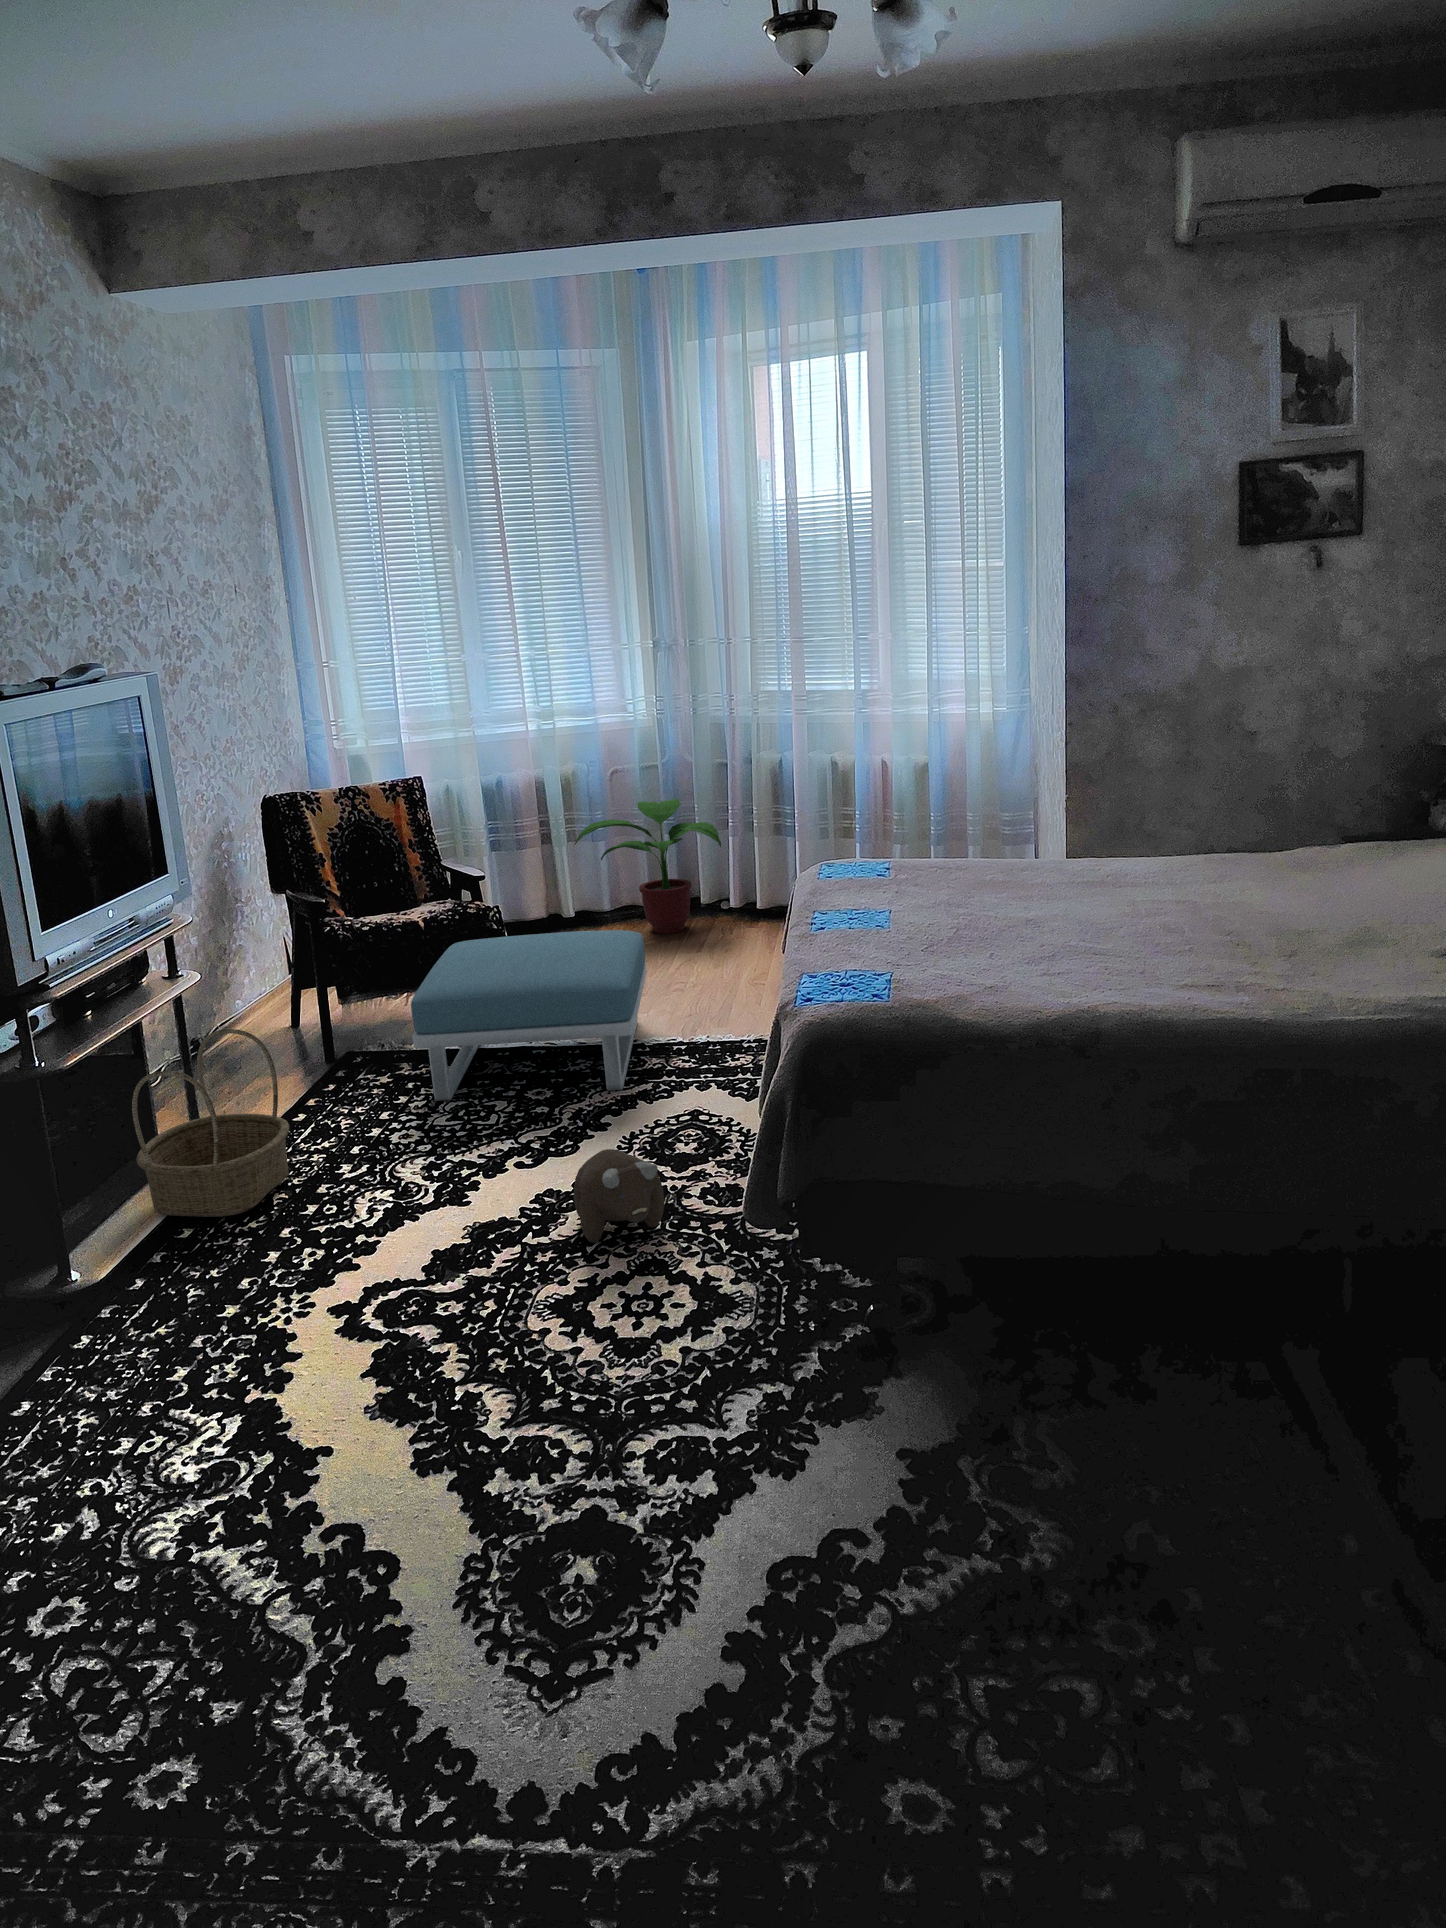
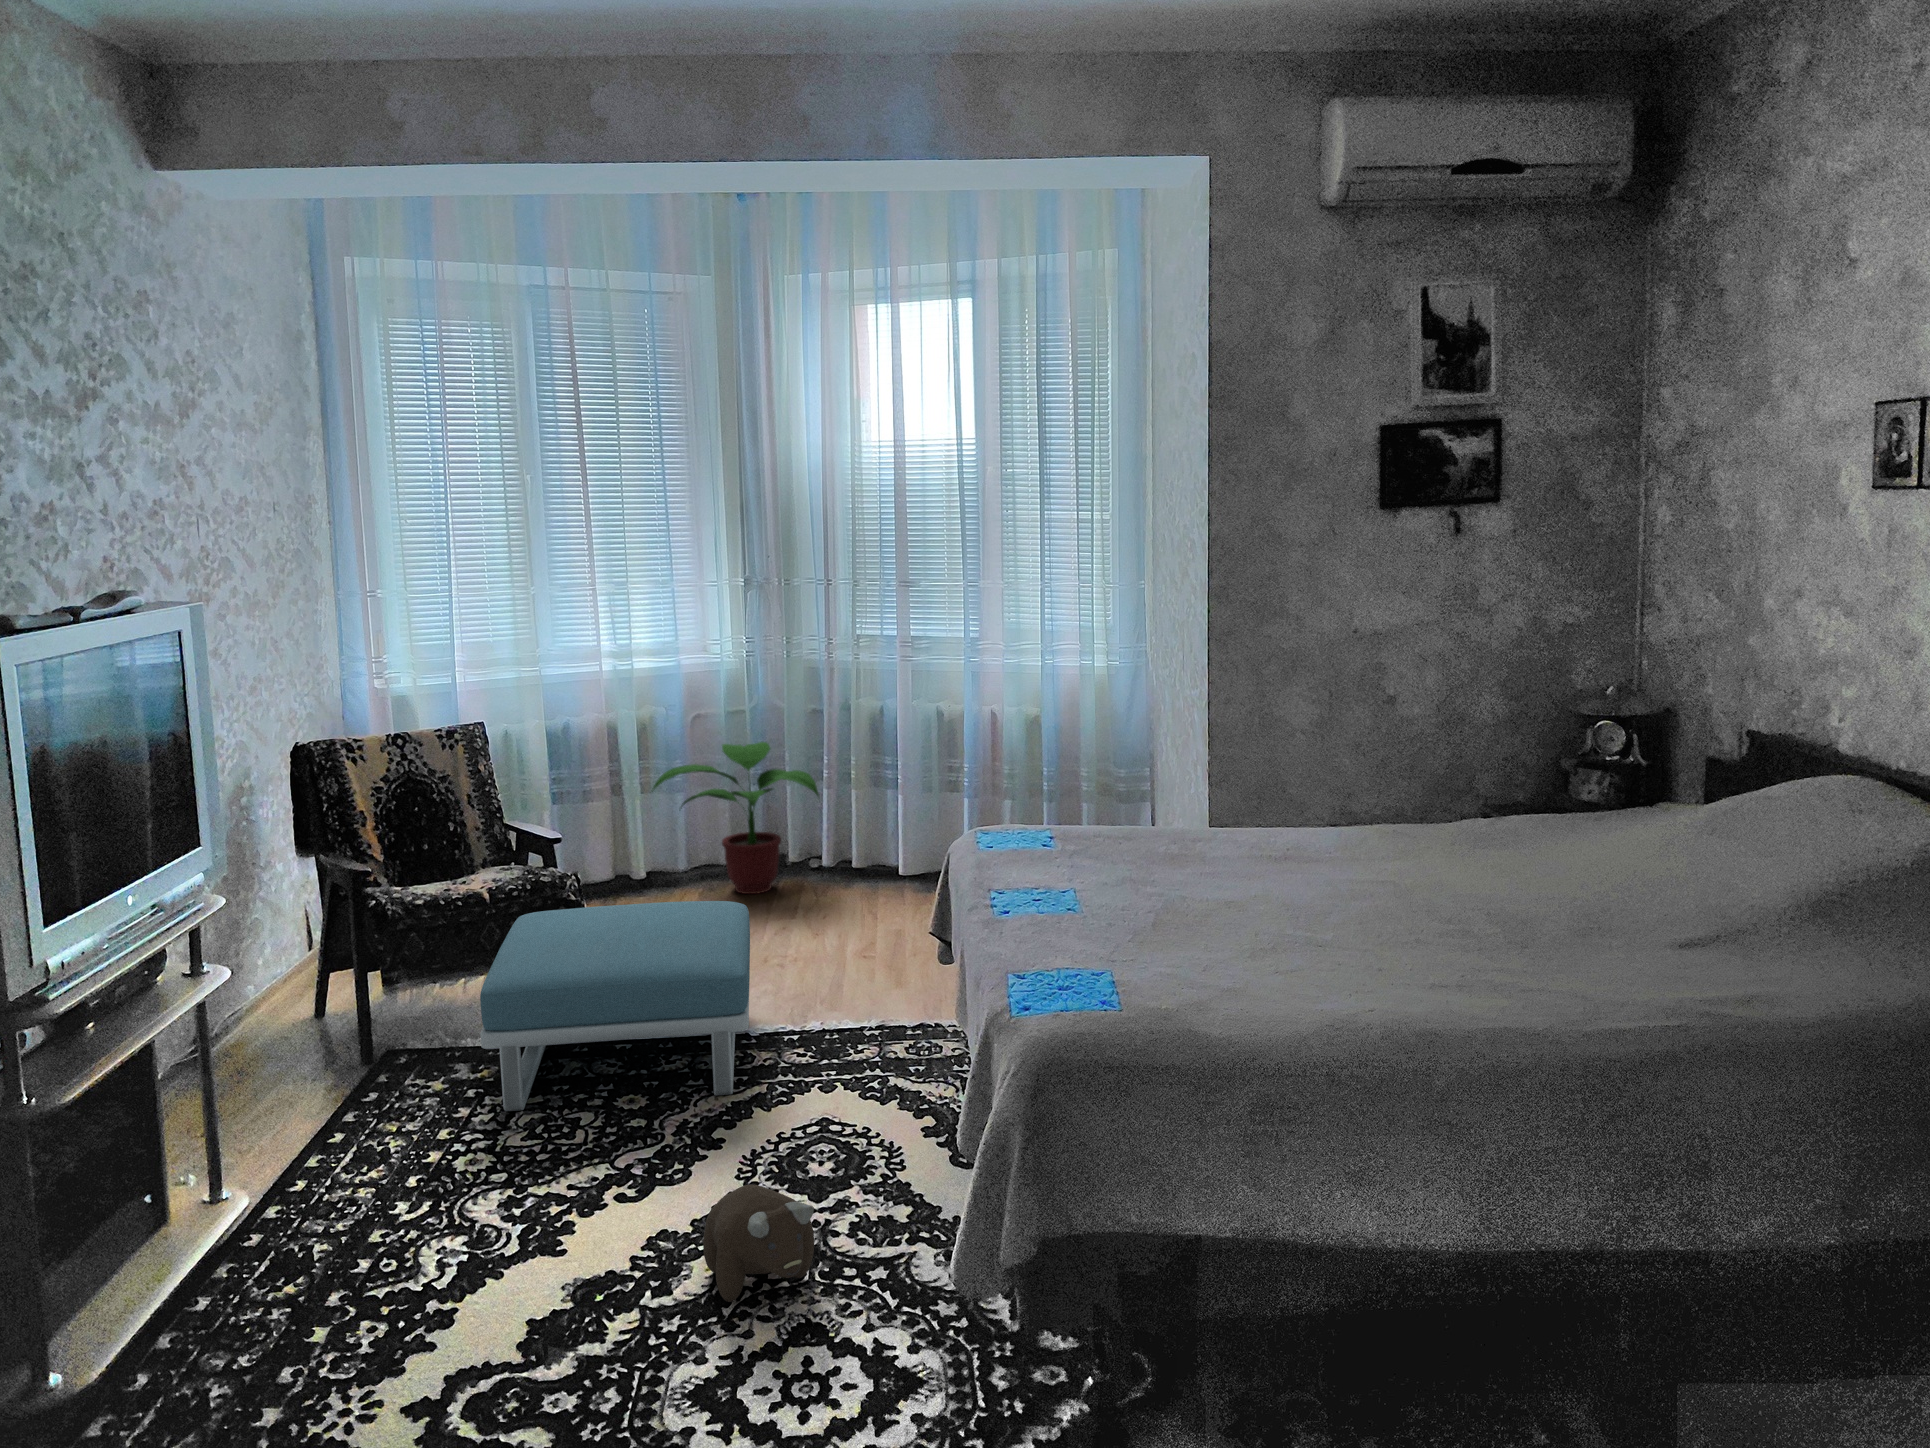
basket: present [132,1029,290,1217] -> none [128,1036,332,1281]

